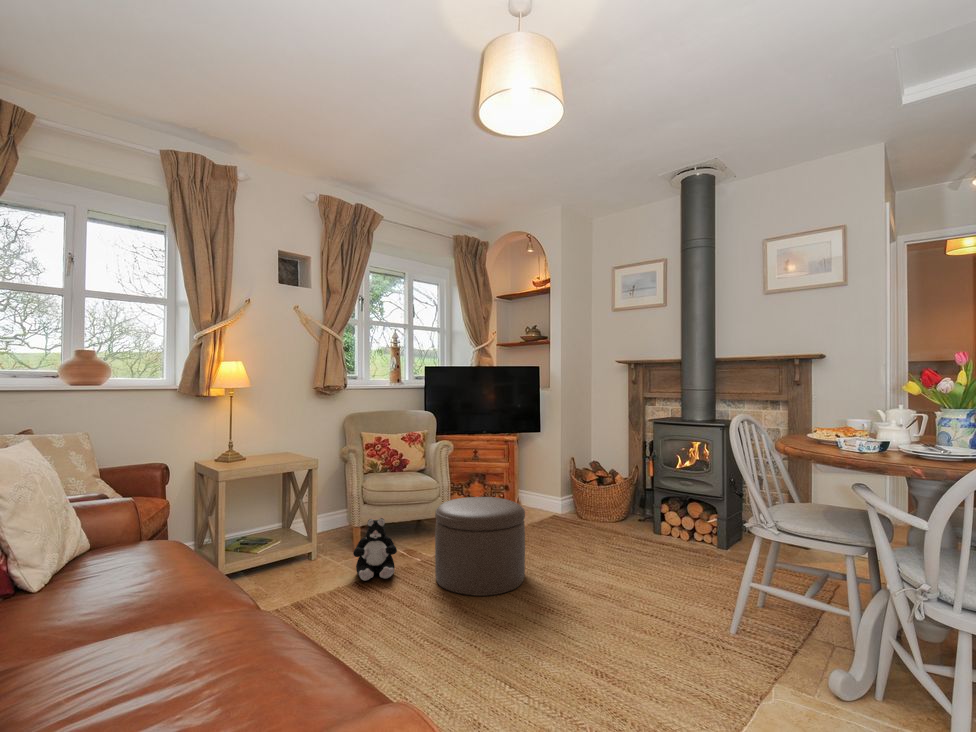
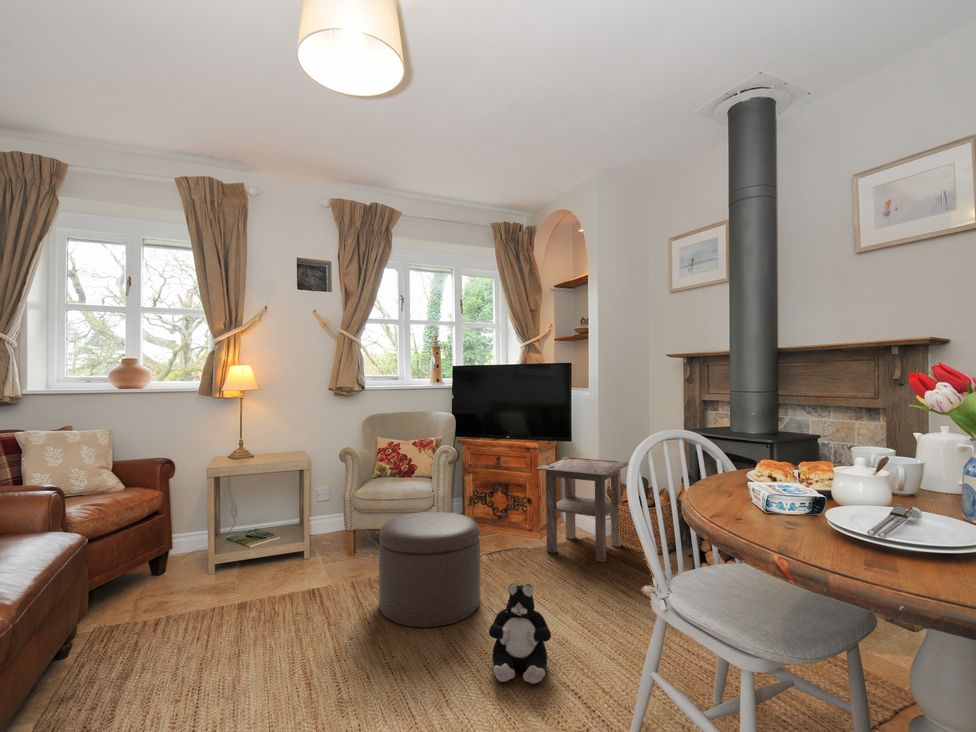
side table: none [525,448,591,532] -> present [536,457,628,562]
plush toy: present [353,518,397,581] -> present [489,583,551,684]

